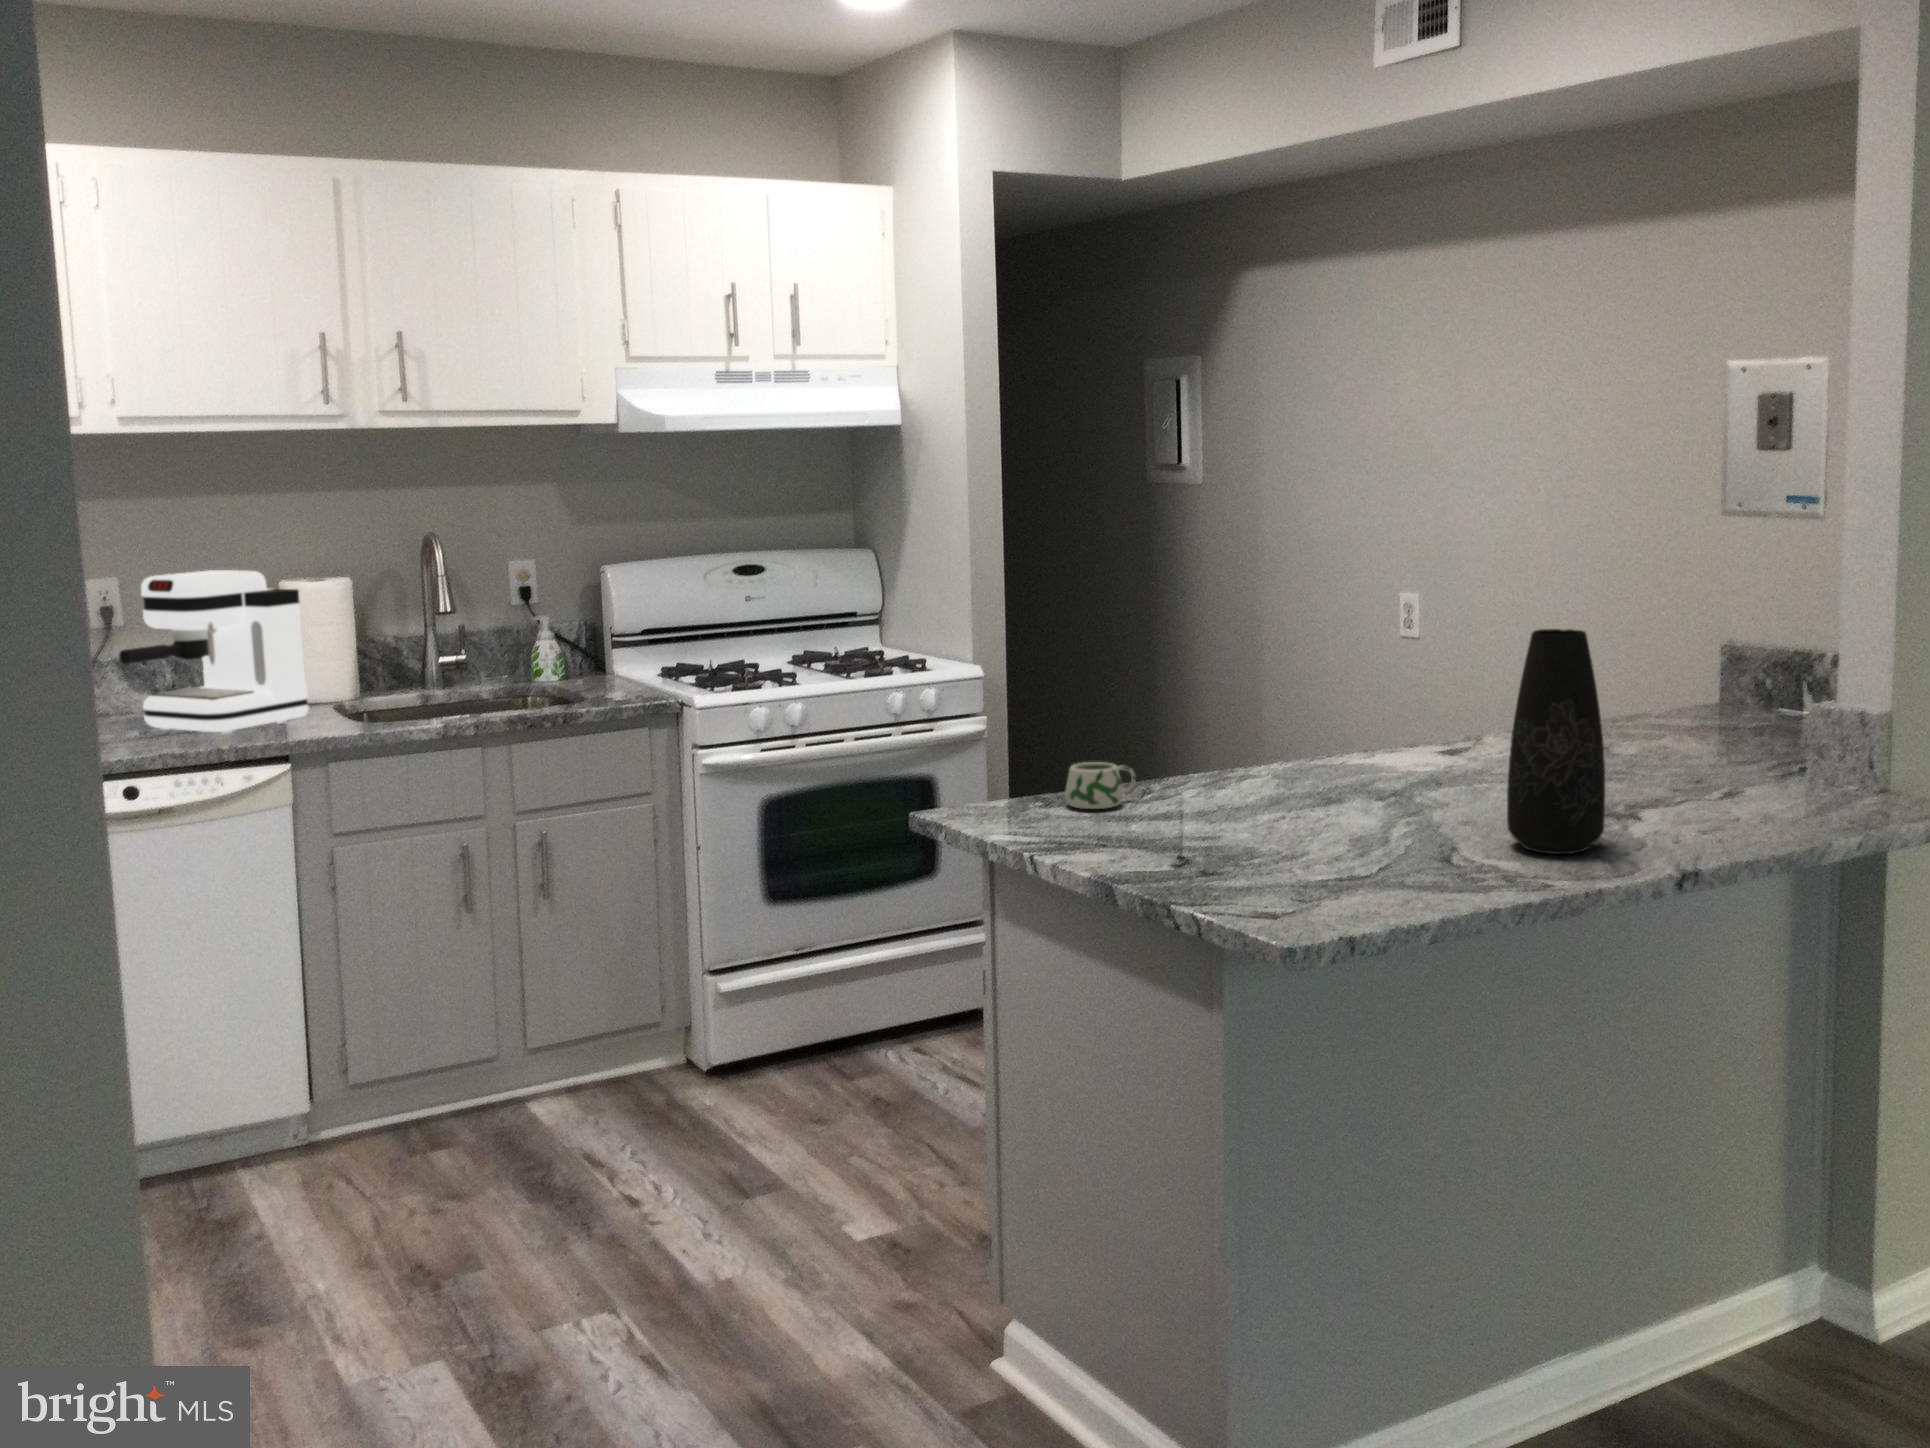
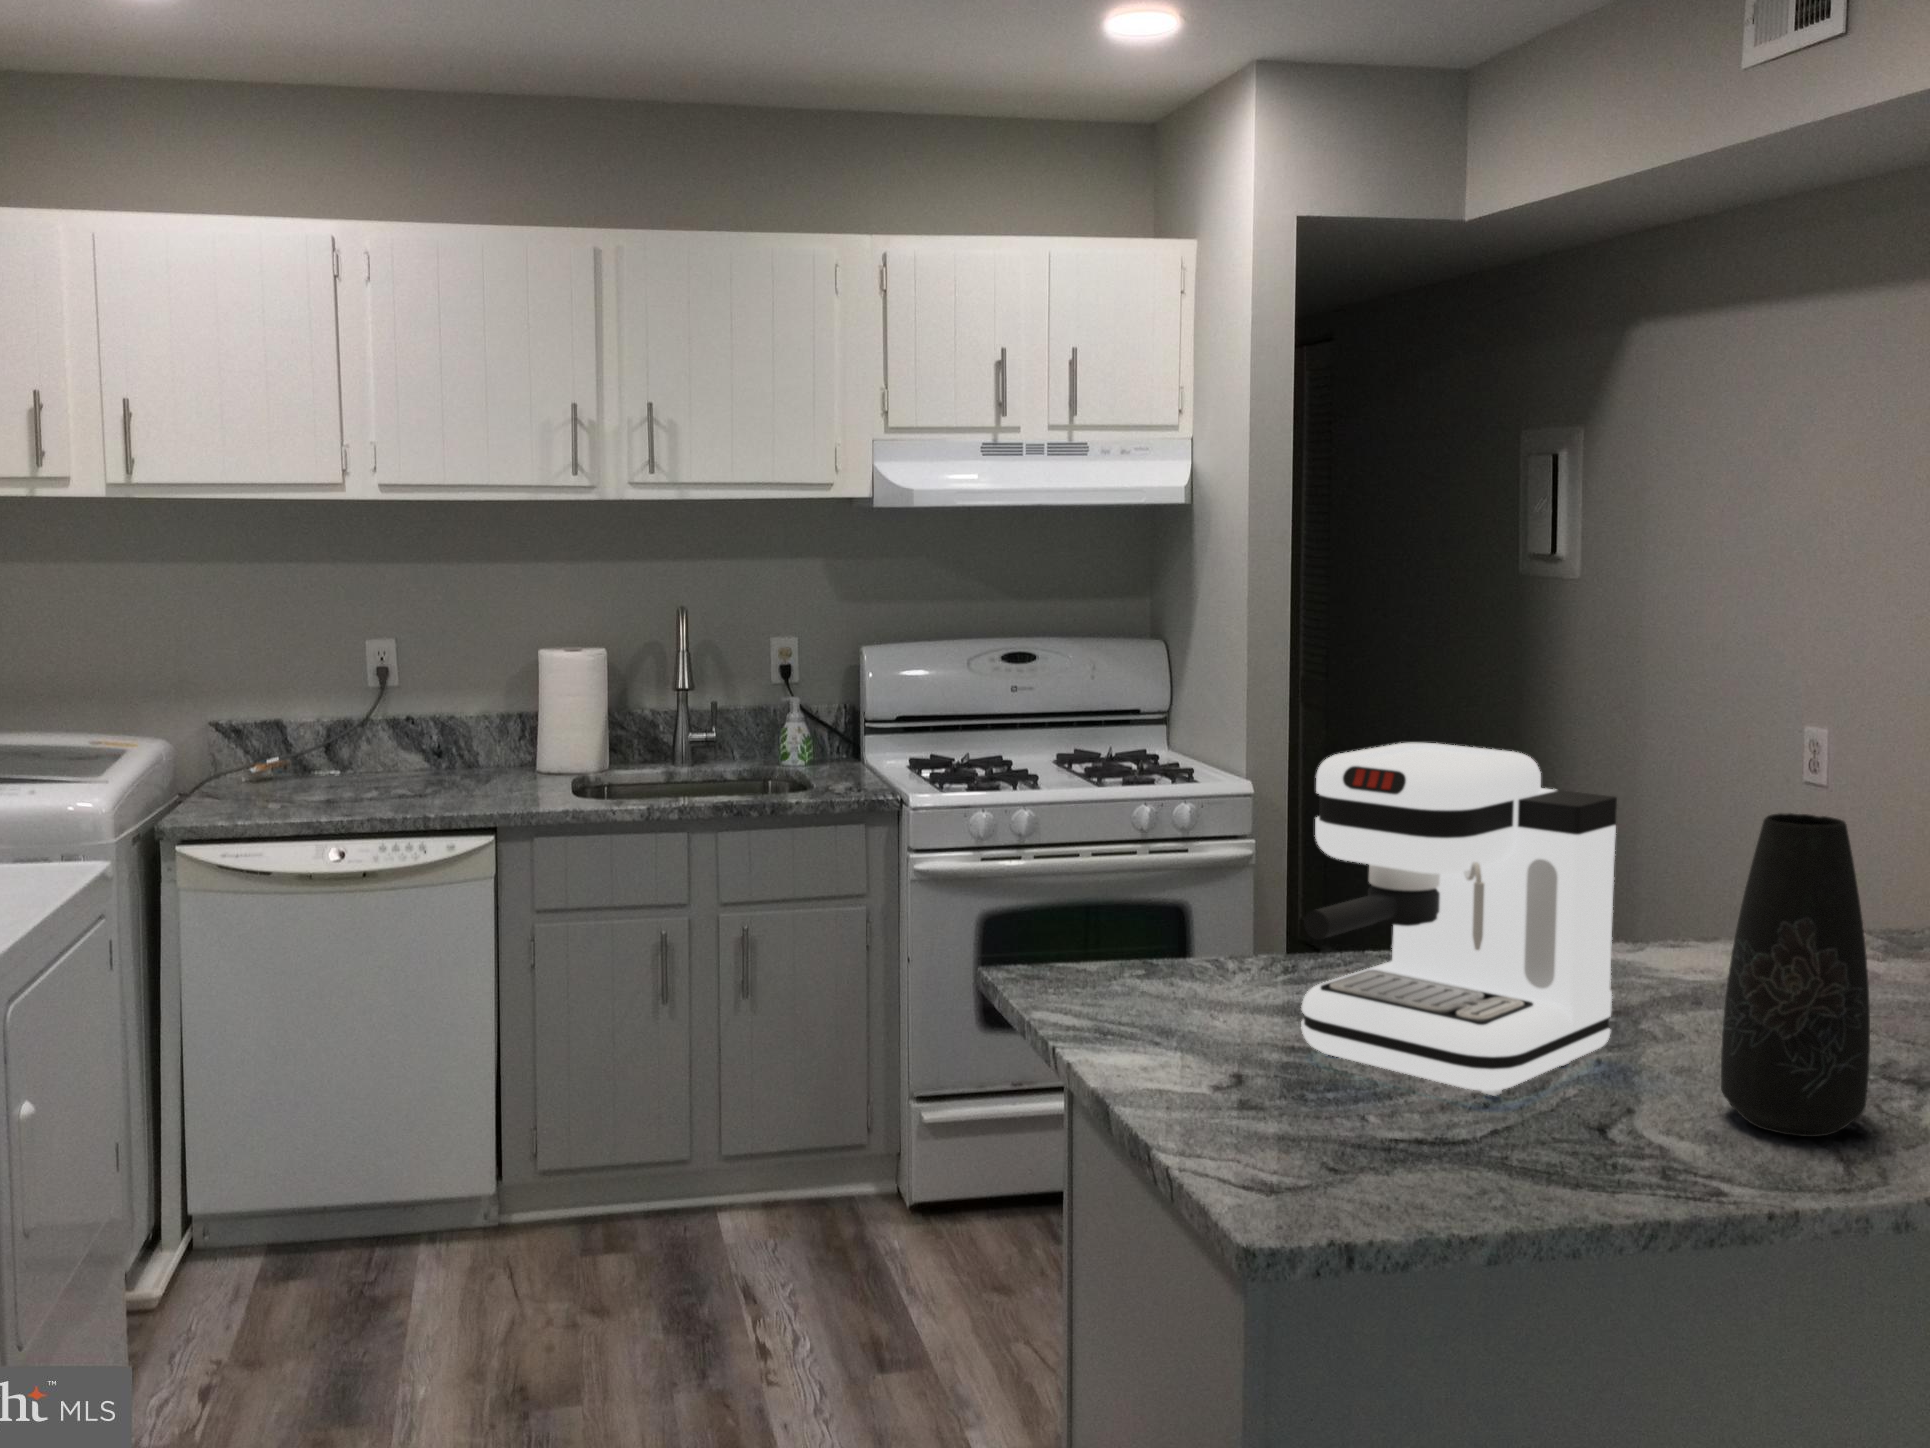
coffee maker: present [119,570,309,735] -> present [1301,743,1617,1096]
mug: present [1065,762,1136,809] -> none [1175,928,1270,989]

